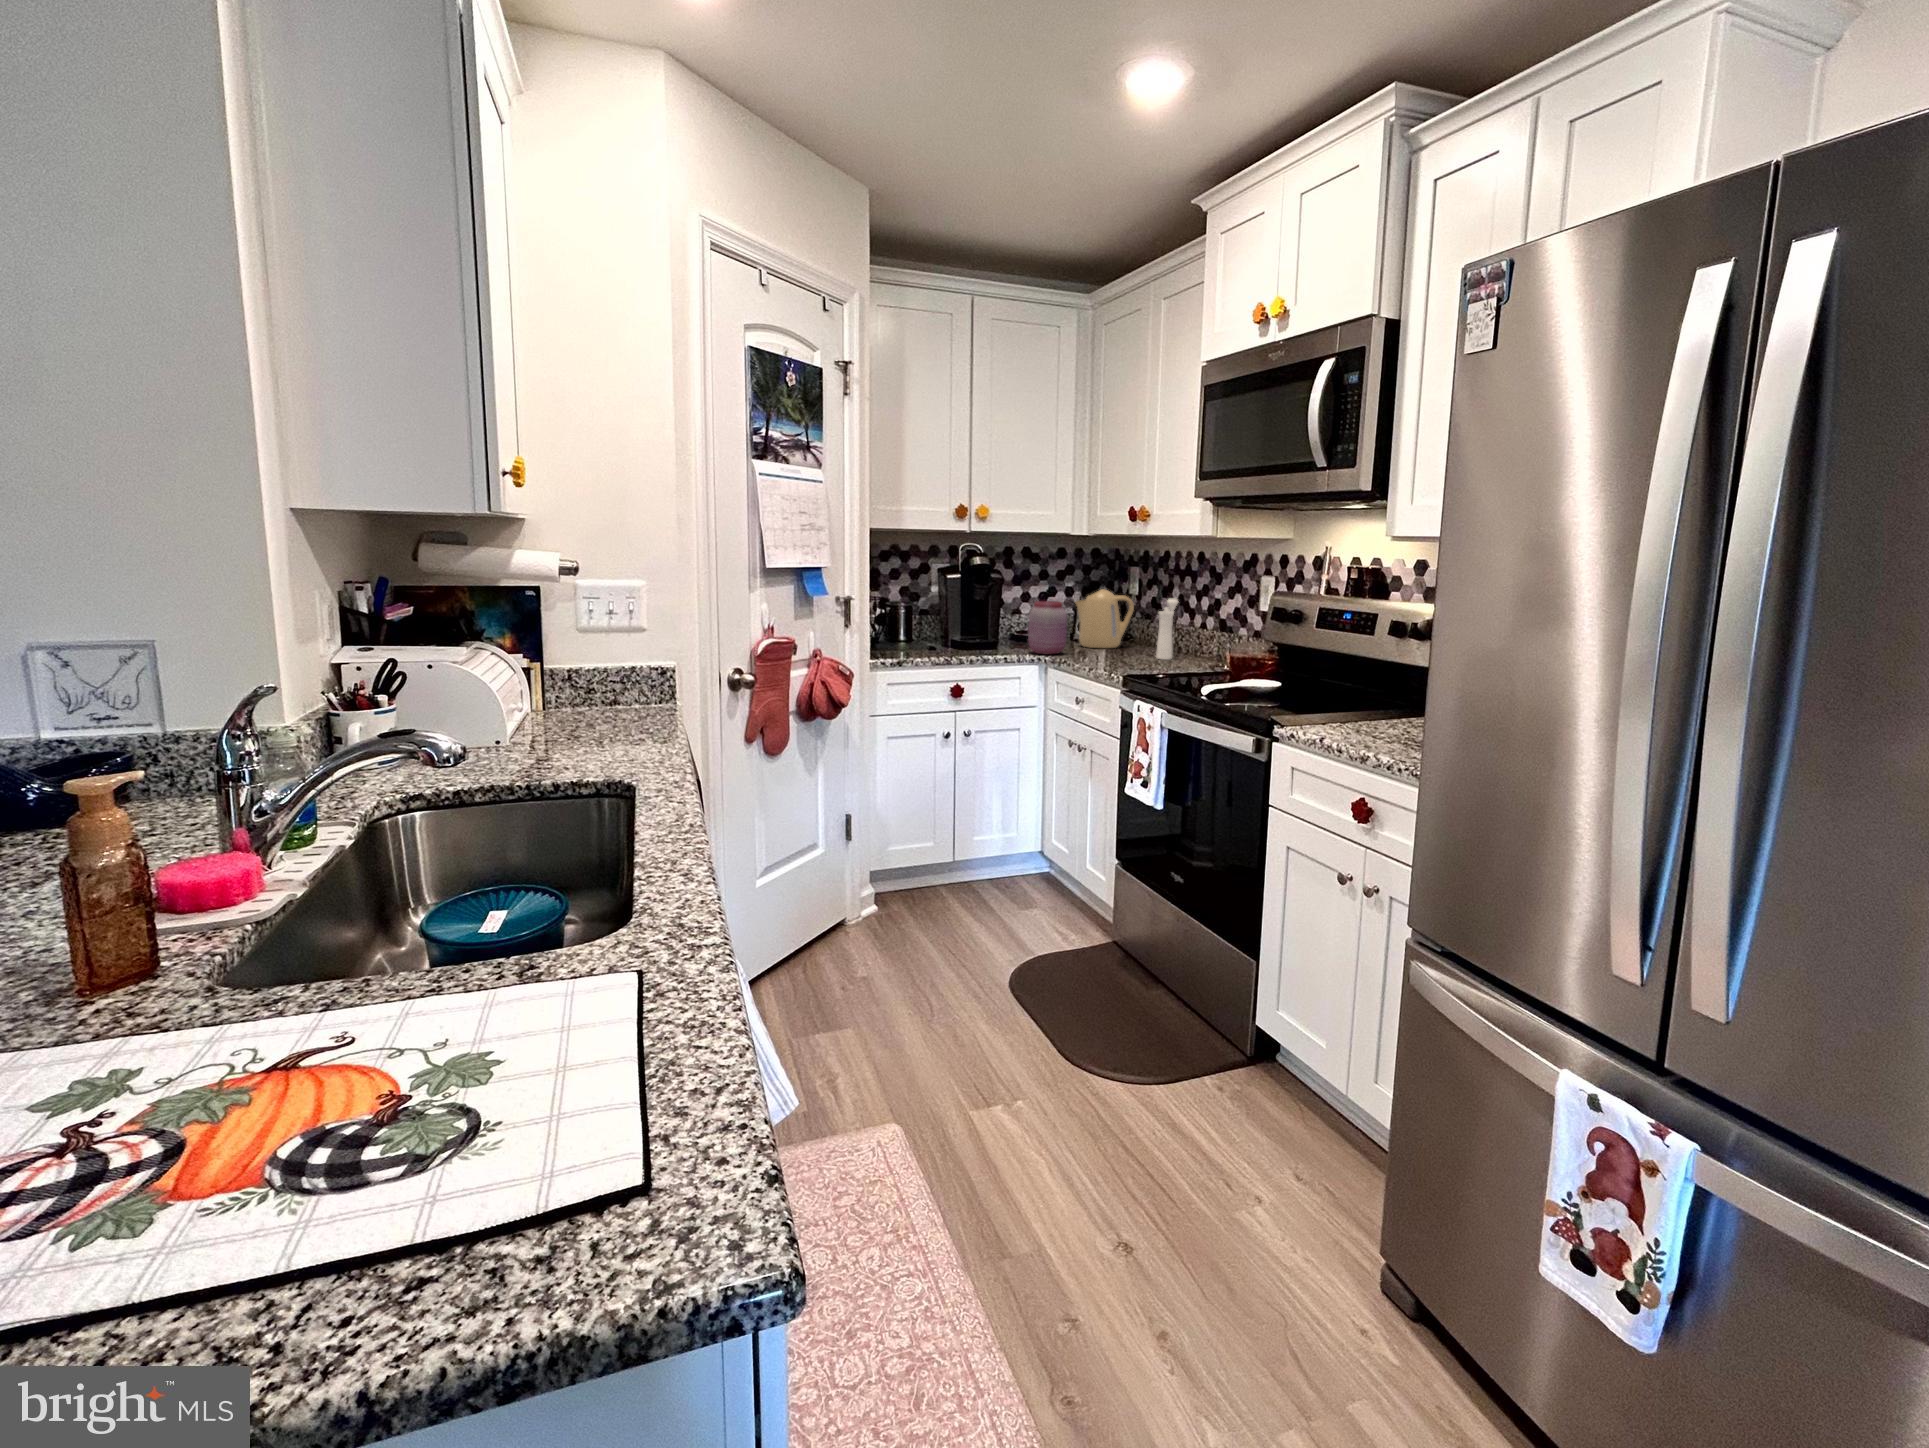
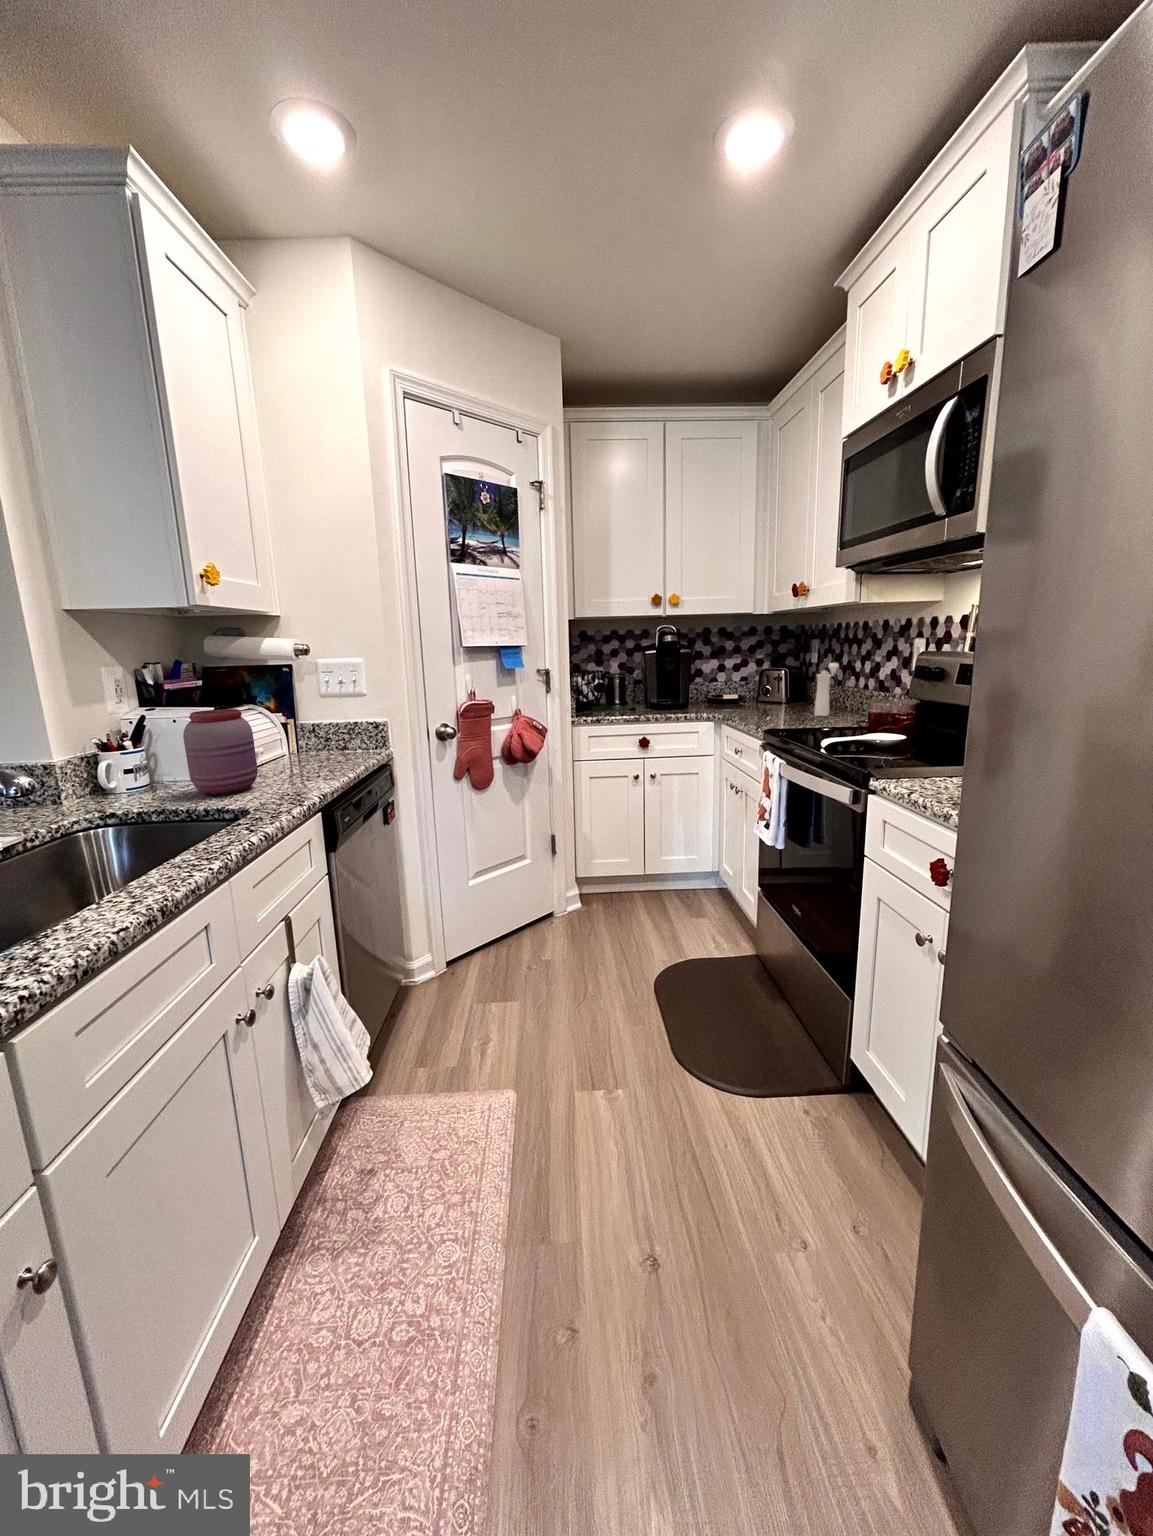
kettle: present [1075,589,1134,648] -> none [753,658,805,707]
jar: present [1028,601,1067,655] -> present [183,709,258,795]

